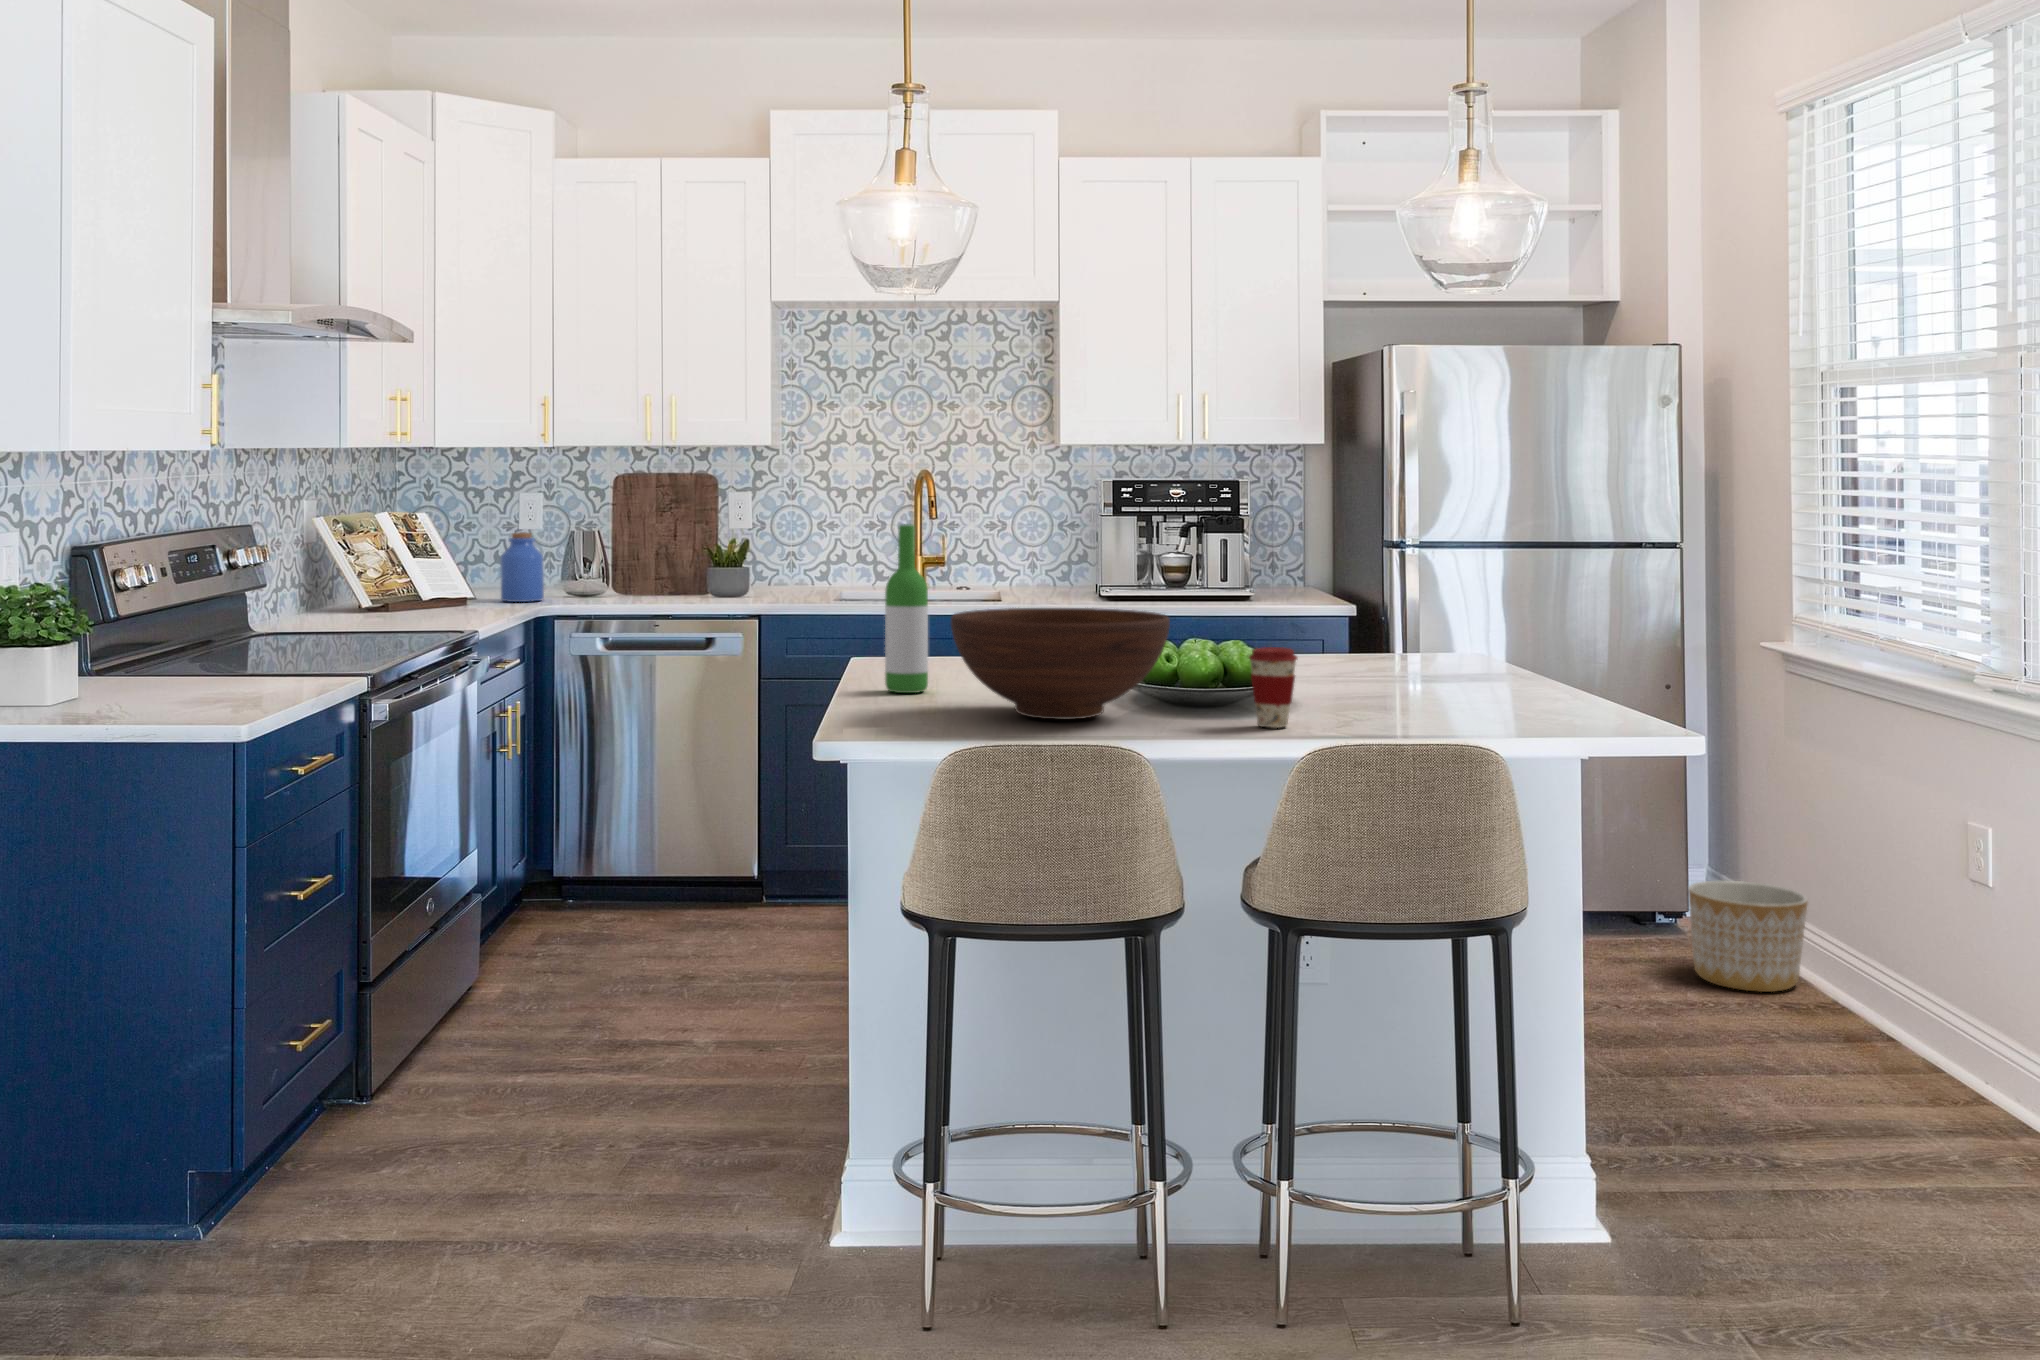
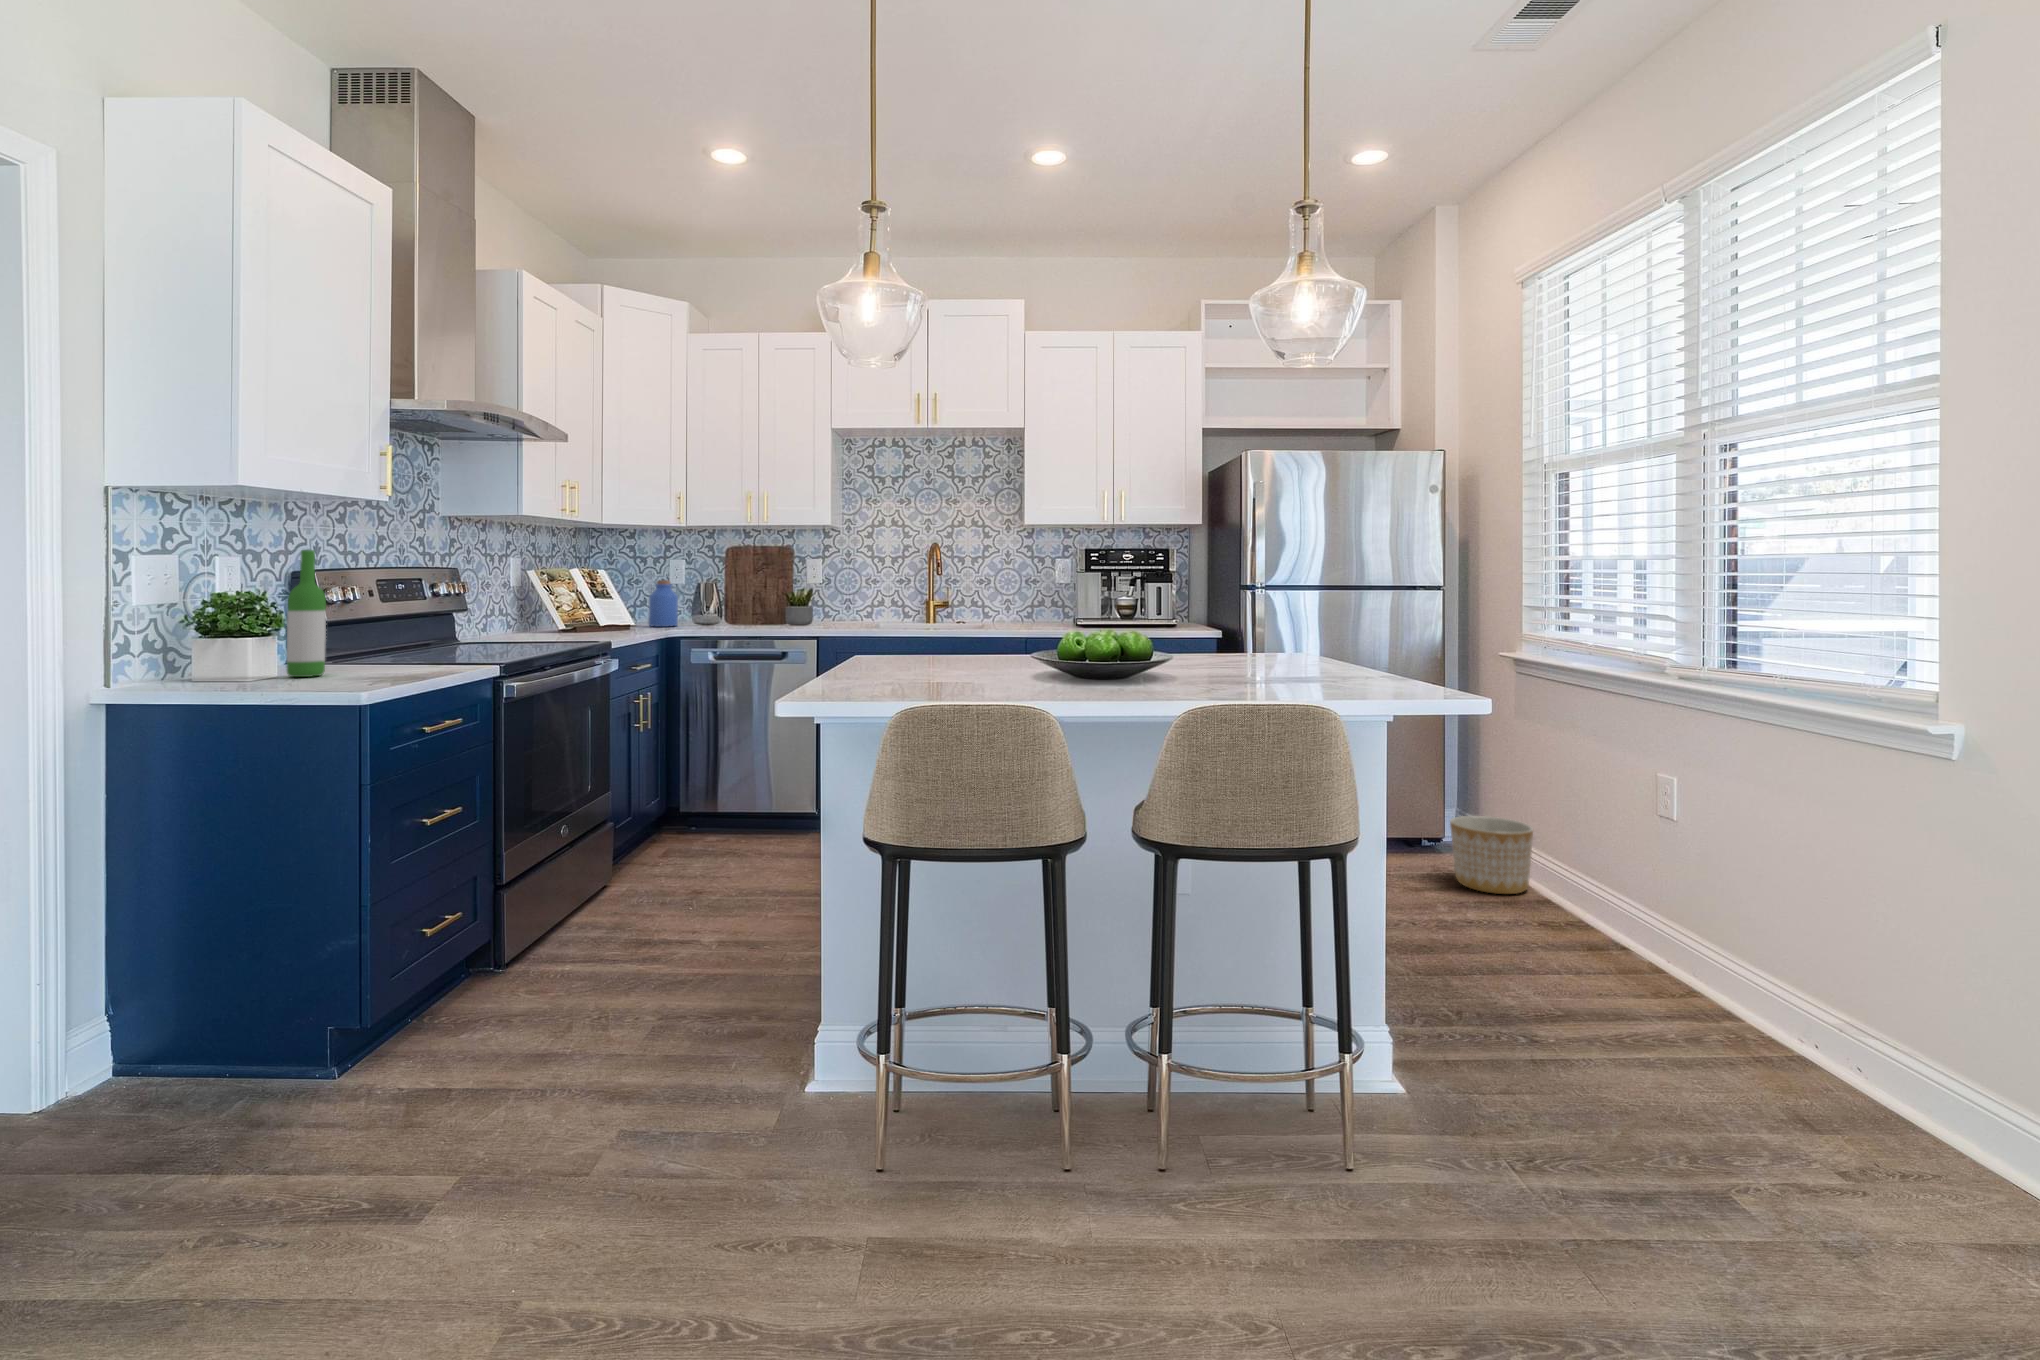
wine bottle: present [885,524,928,693] -> present [287,550,326,677]
fruit bowl: present [951,608,1170,719] -> none [910,608,1076,689]
coffee cup: present [1249,647,1297,728] -> none [1134,633,1172,694]

